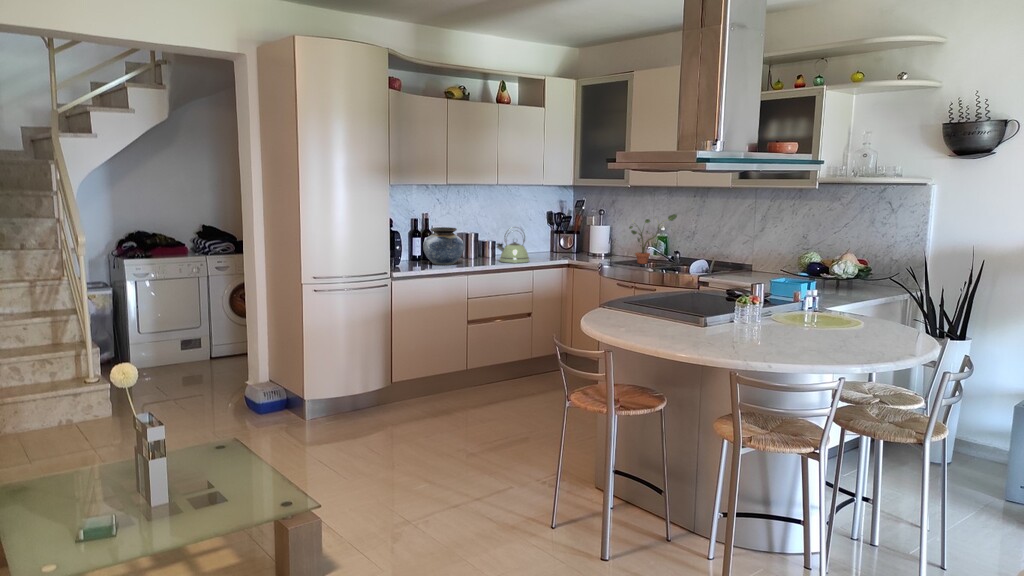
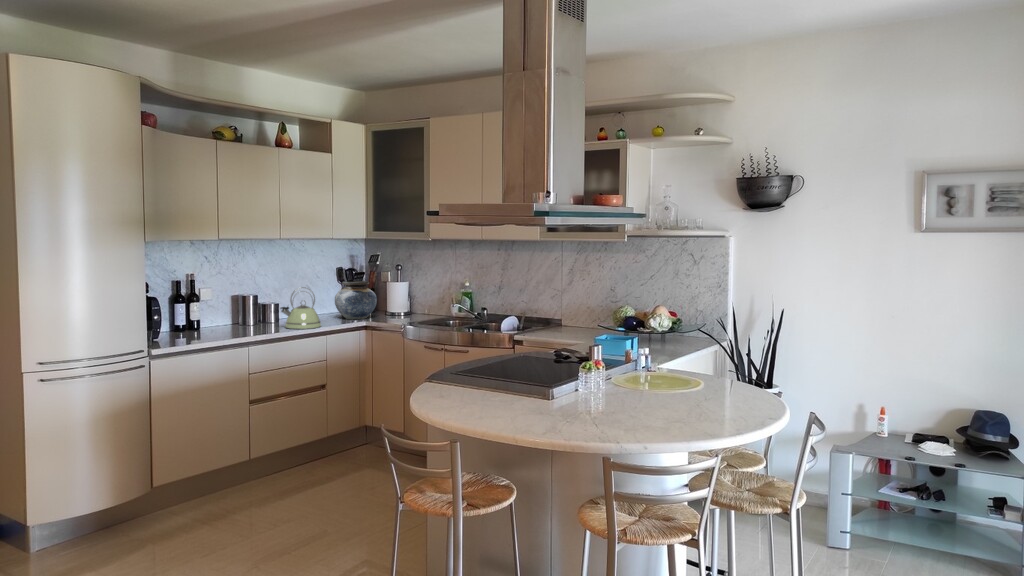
potted plant: present [629,214,677,264] -> none [433,269,483,323]
vase: present [423,227,464,265] -> present [335,281,377,319]

